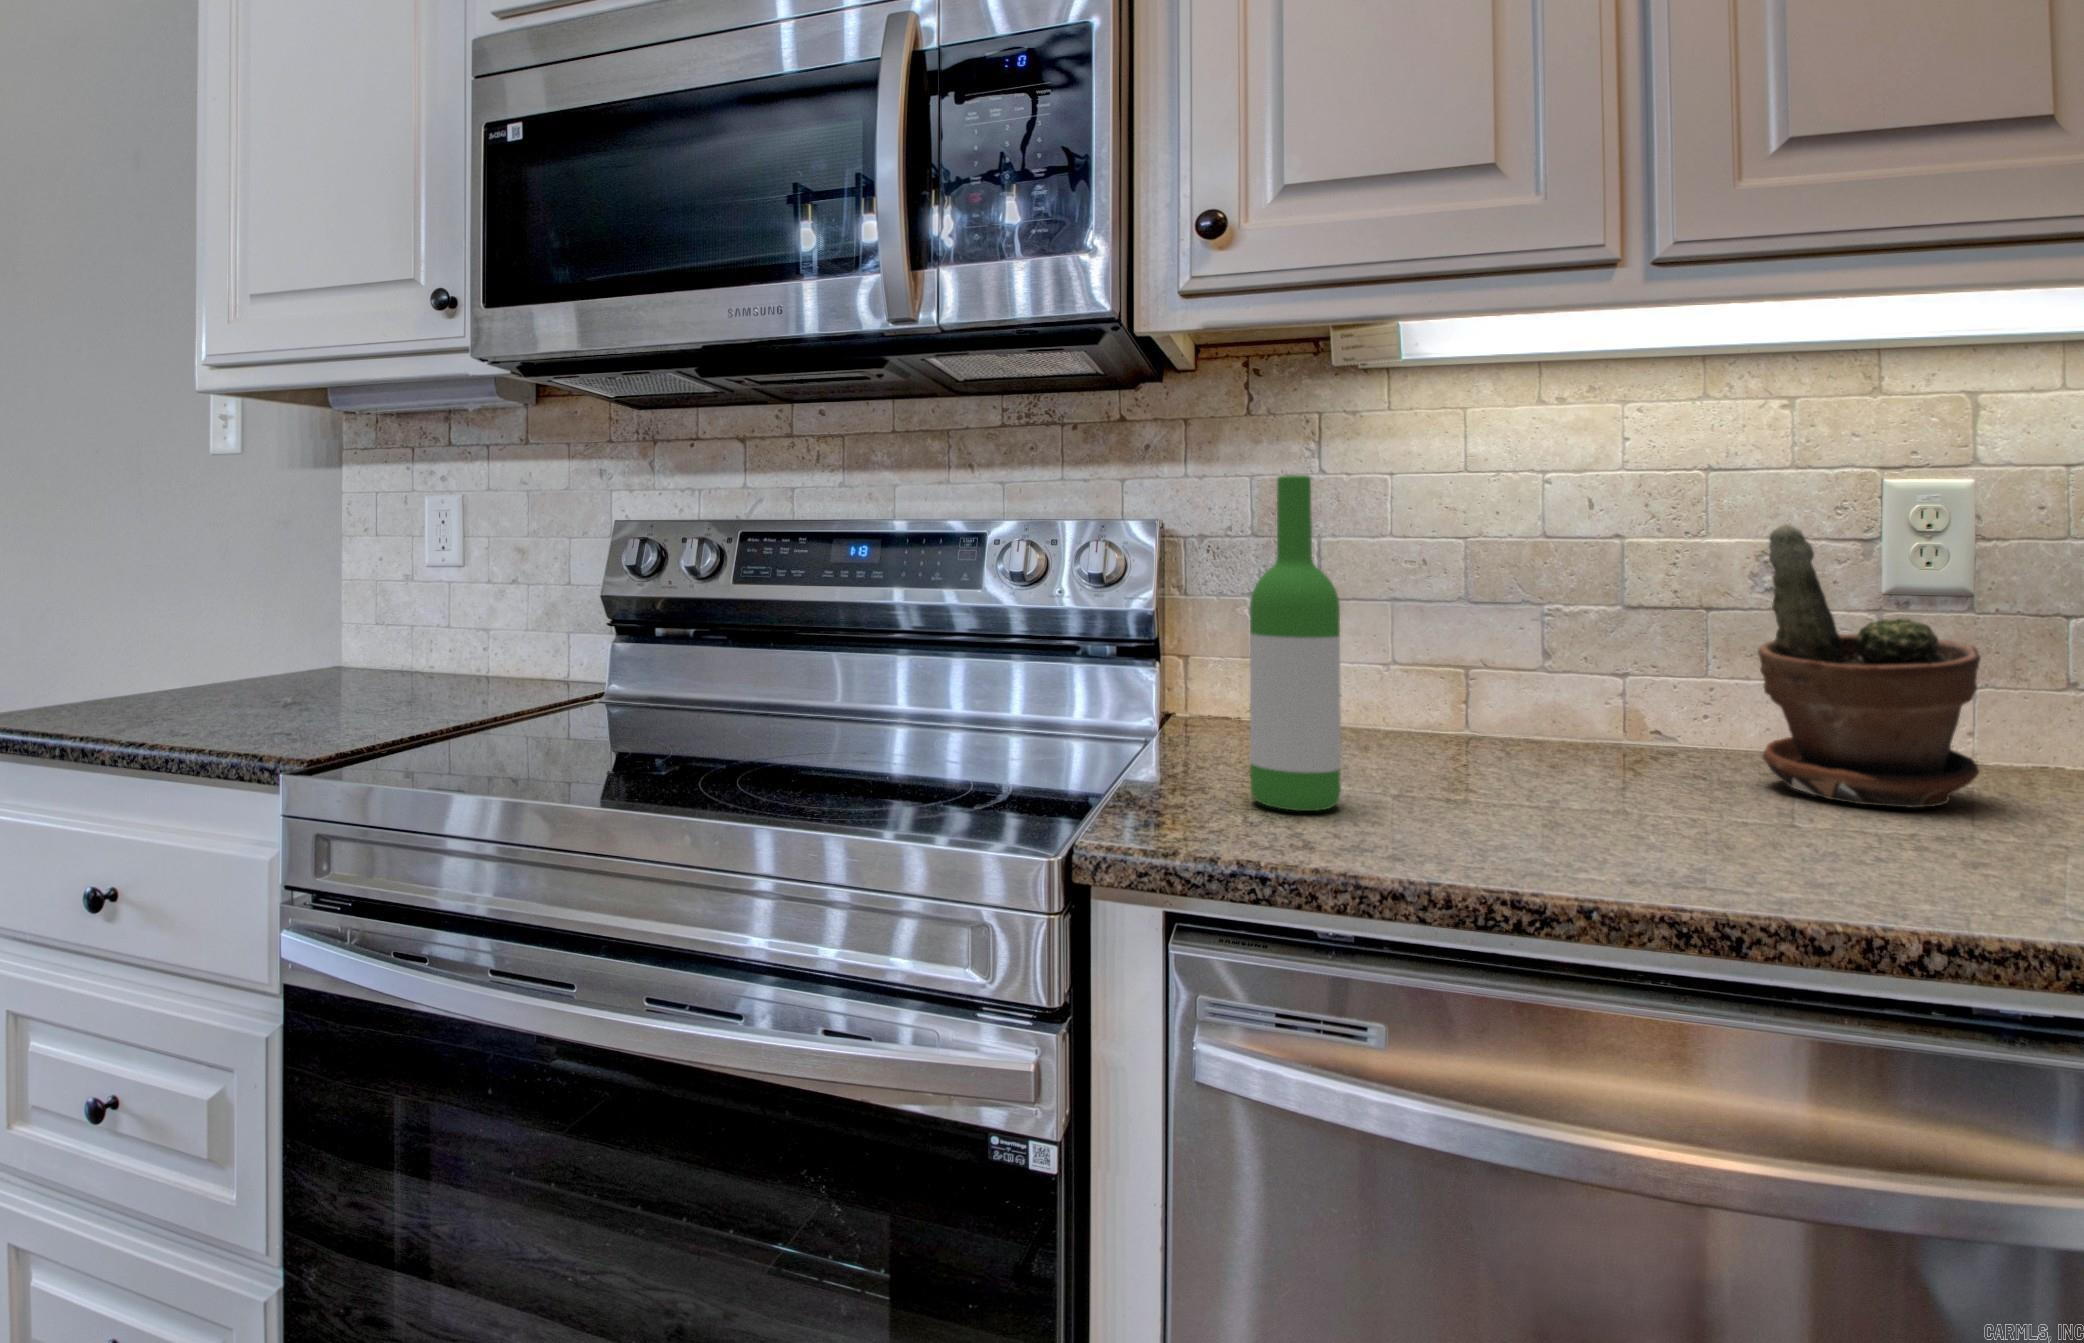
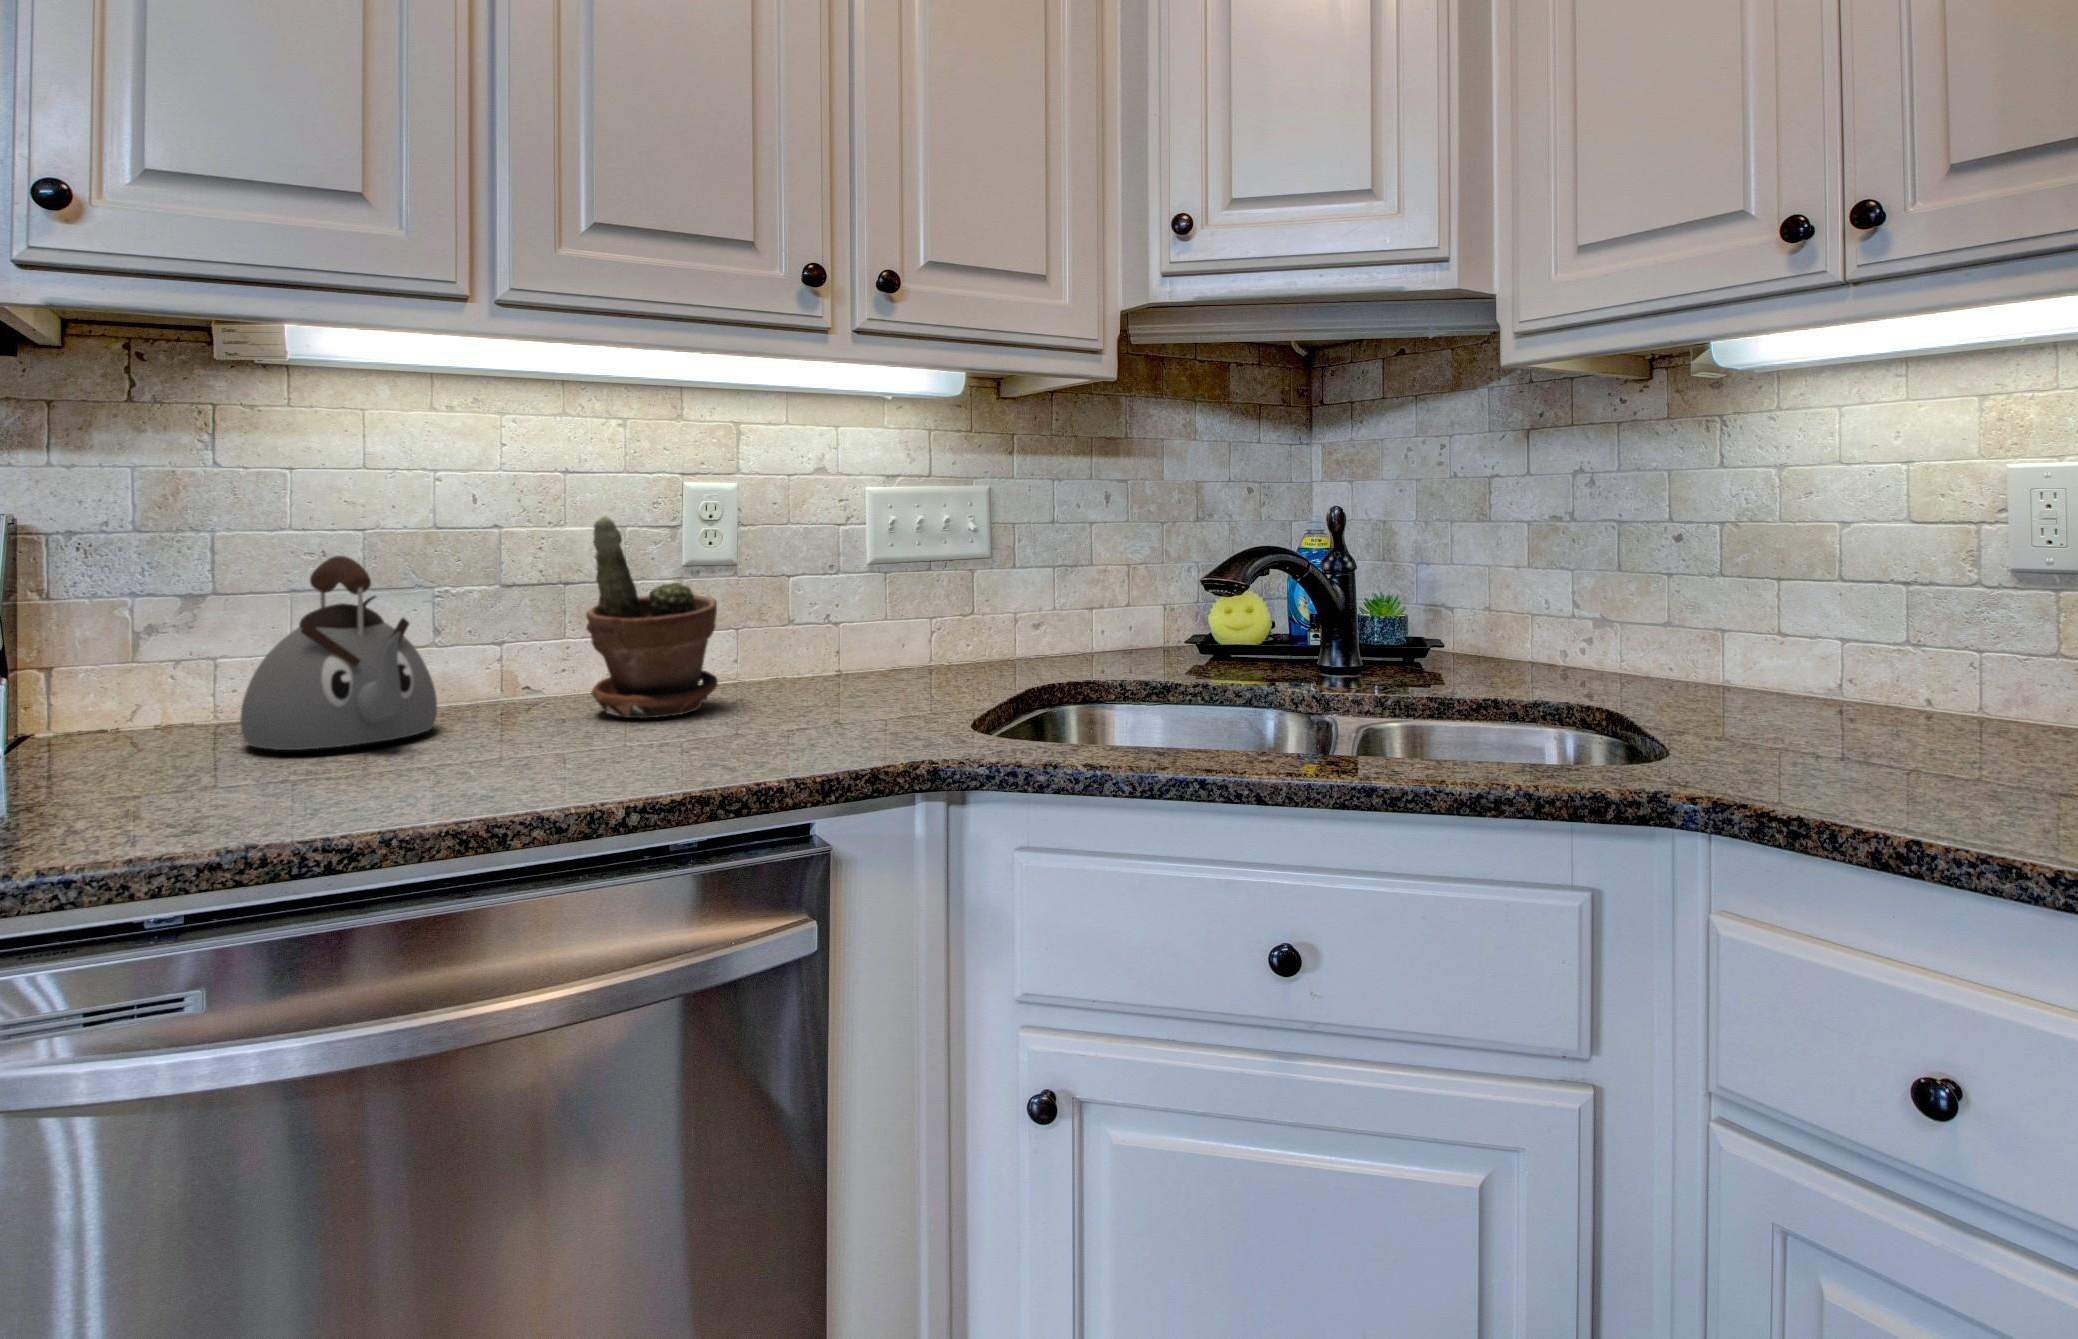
wine bottle: present [1250,475,1341,811] -> none [87,471,197,808]
kettle: none [1352,566,1559,779] -> present [240,556,437,750]

